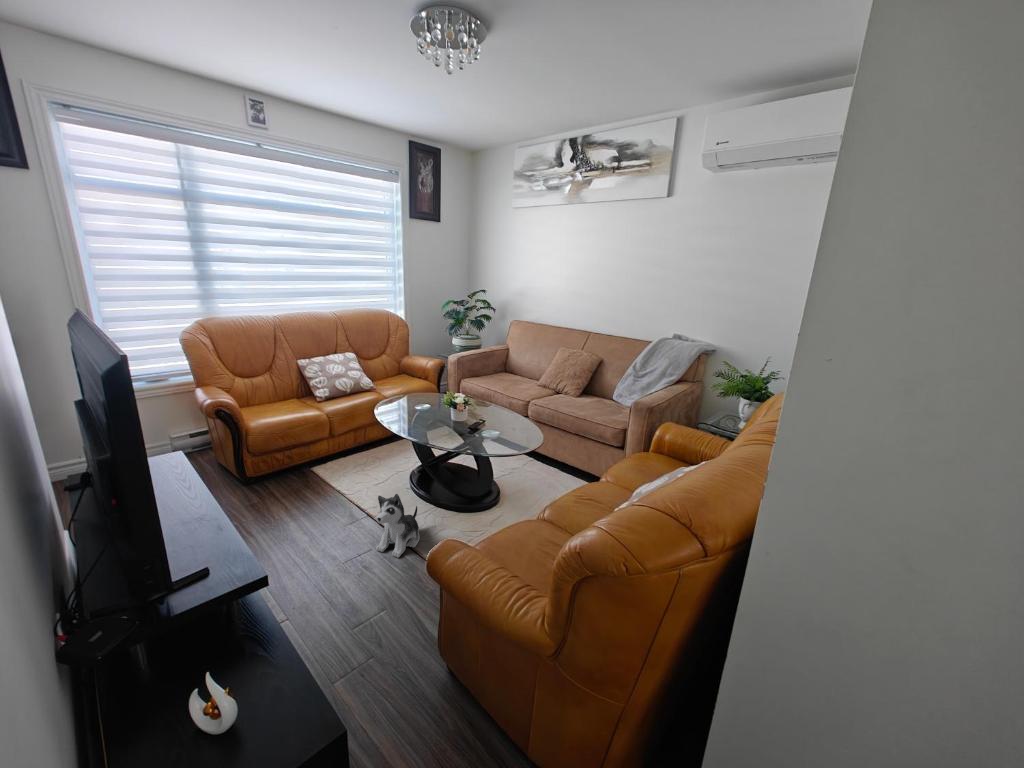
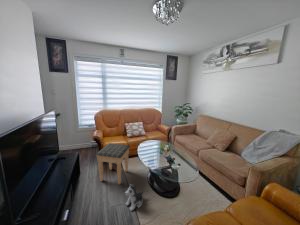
footstool: none [250,413,348,526] -> present [96,143,130,184]

